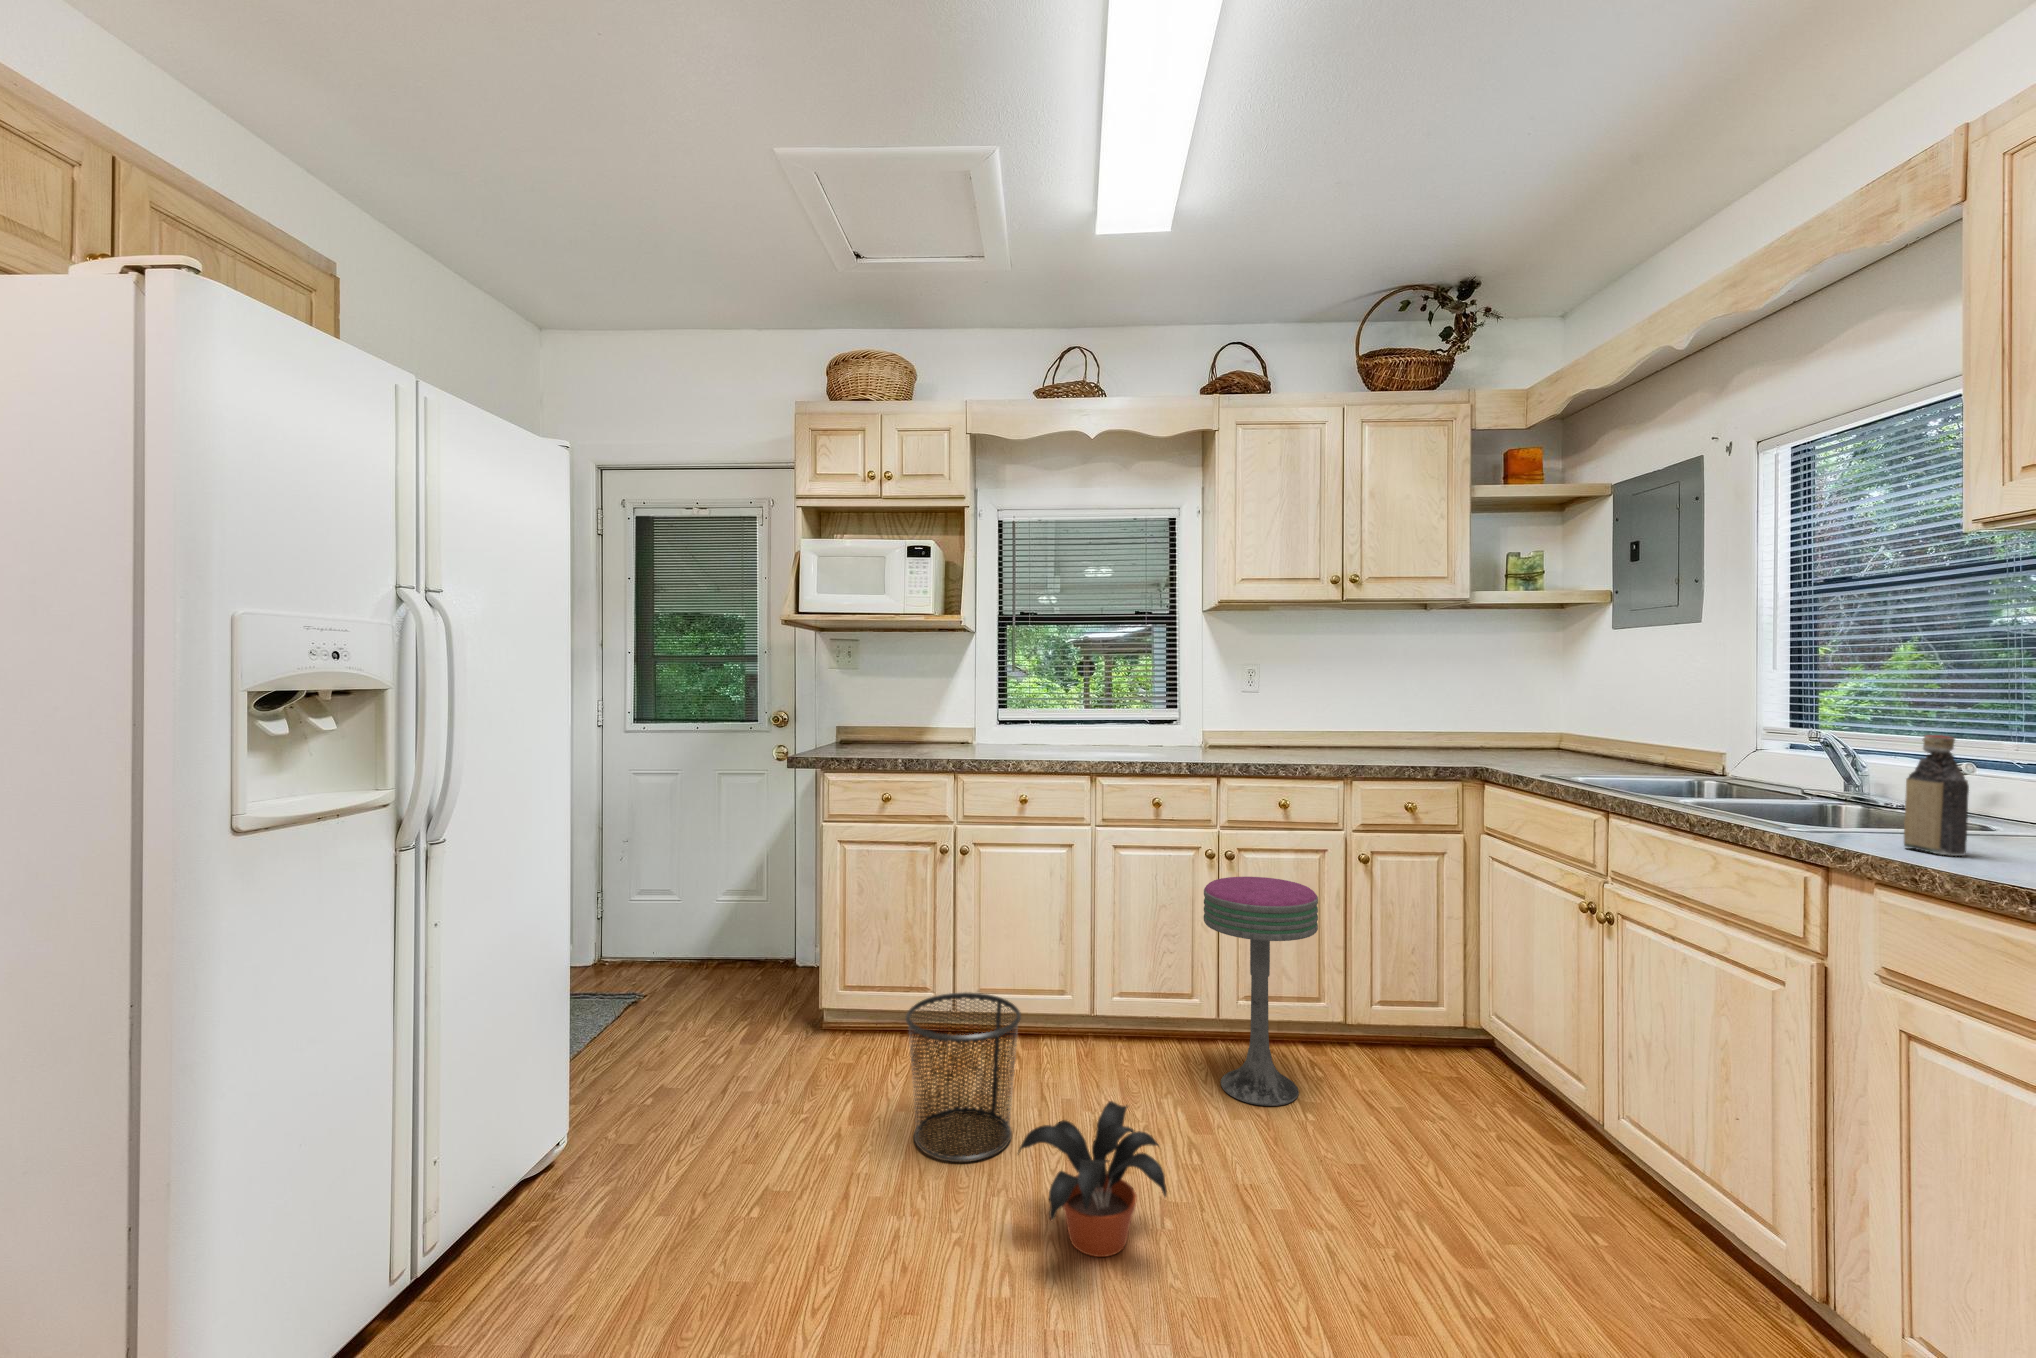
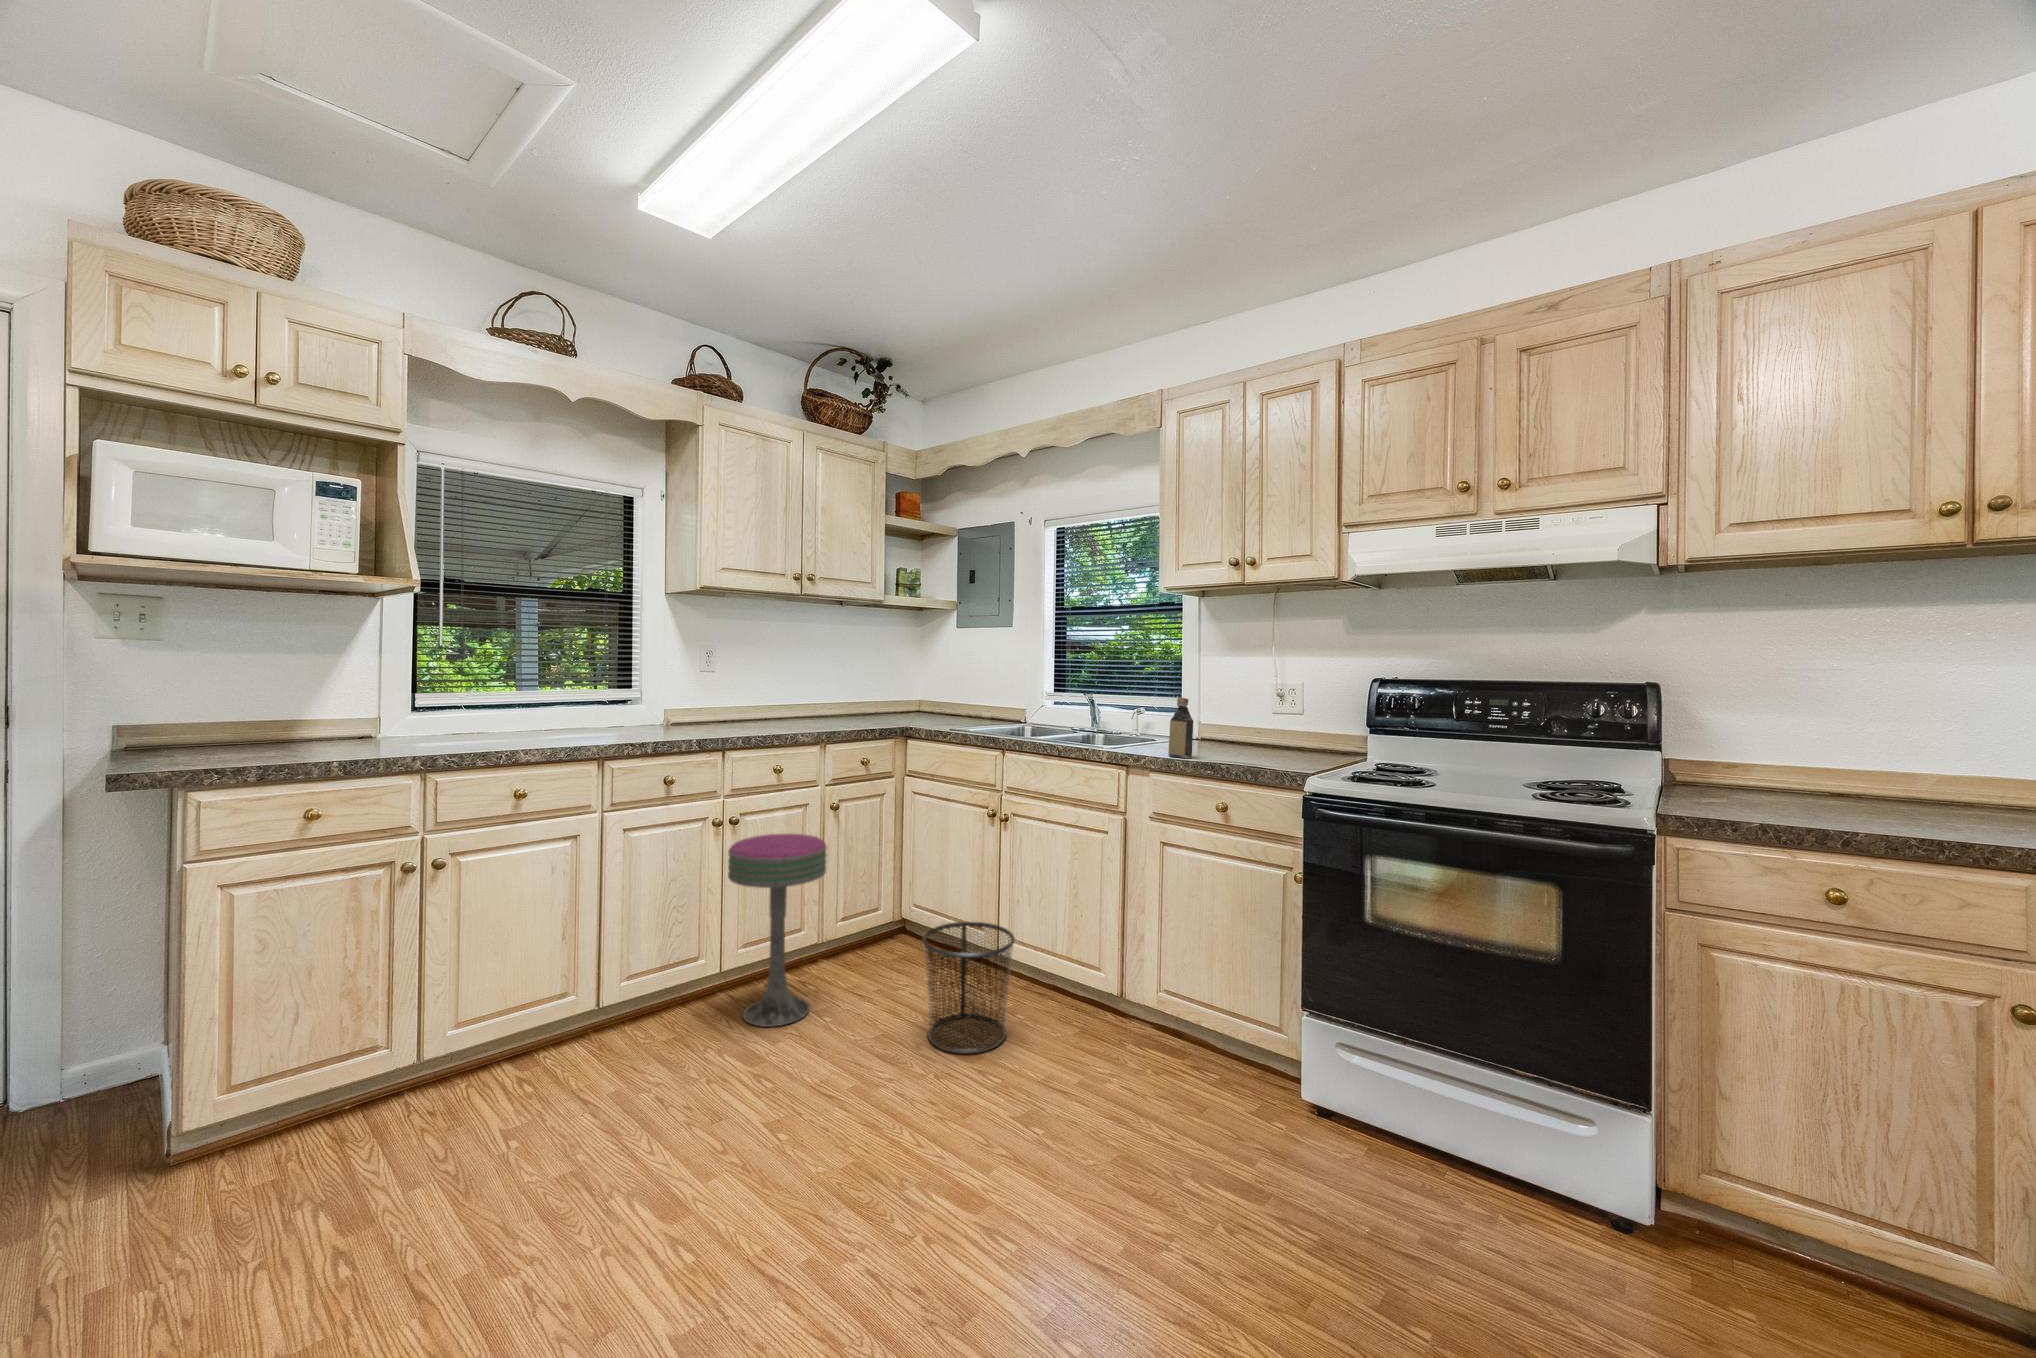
waste bin: present [906,993,1021,1162] -> present [922,922,1015,1054]
potted plant: present [1018,1101,1167,1257] -> none [662,1052,810,1194]

